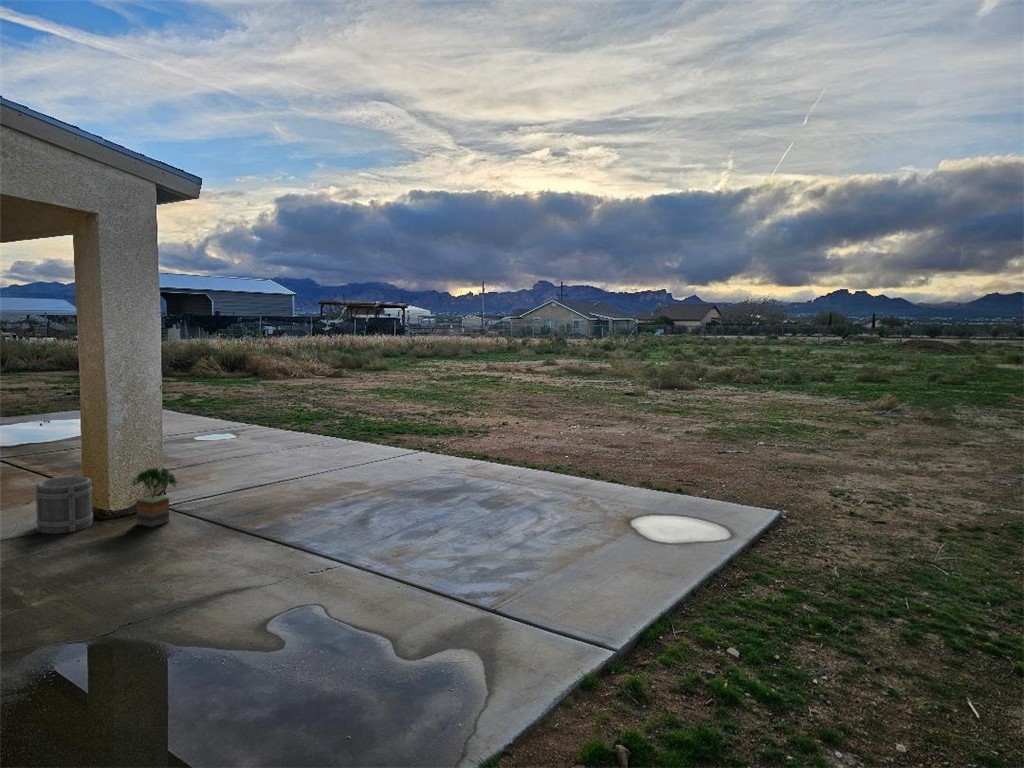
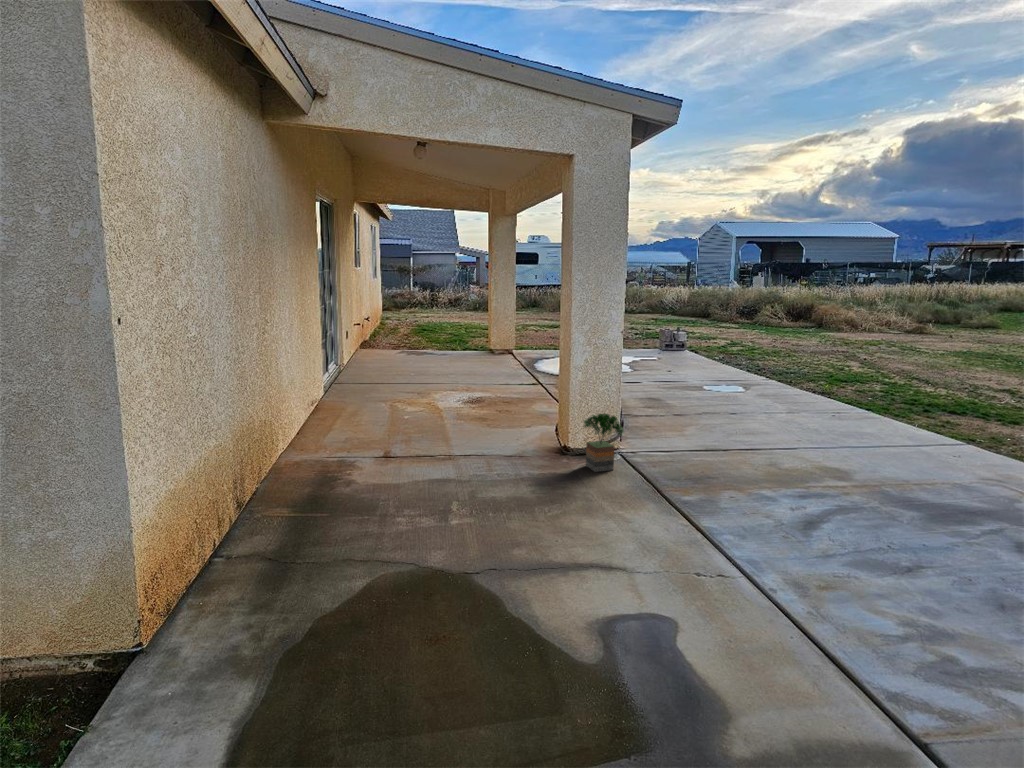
bucket: present [36,476,93,534] -> none [512,409,556,461]

